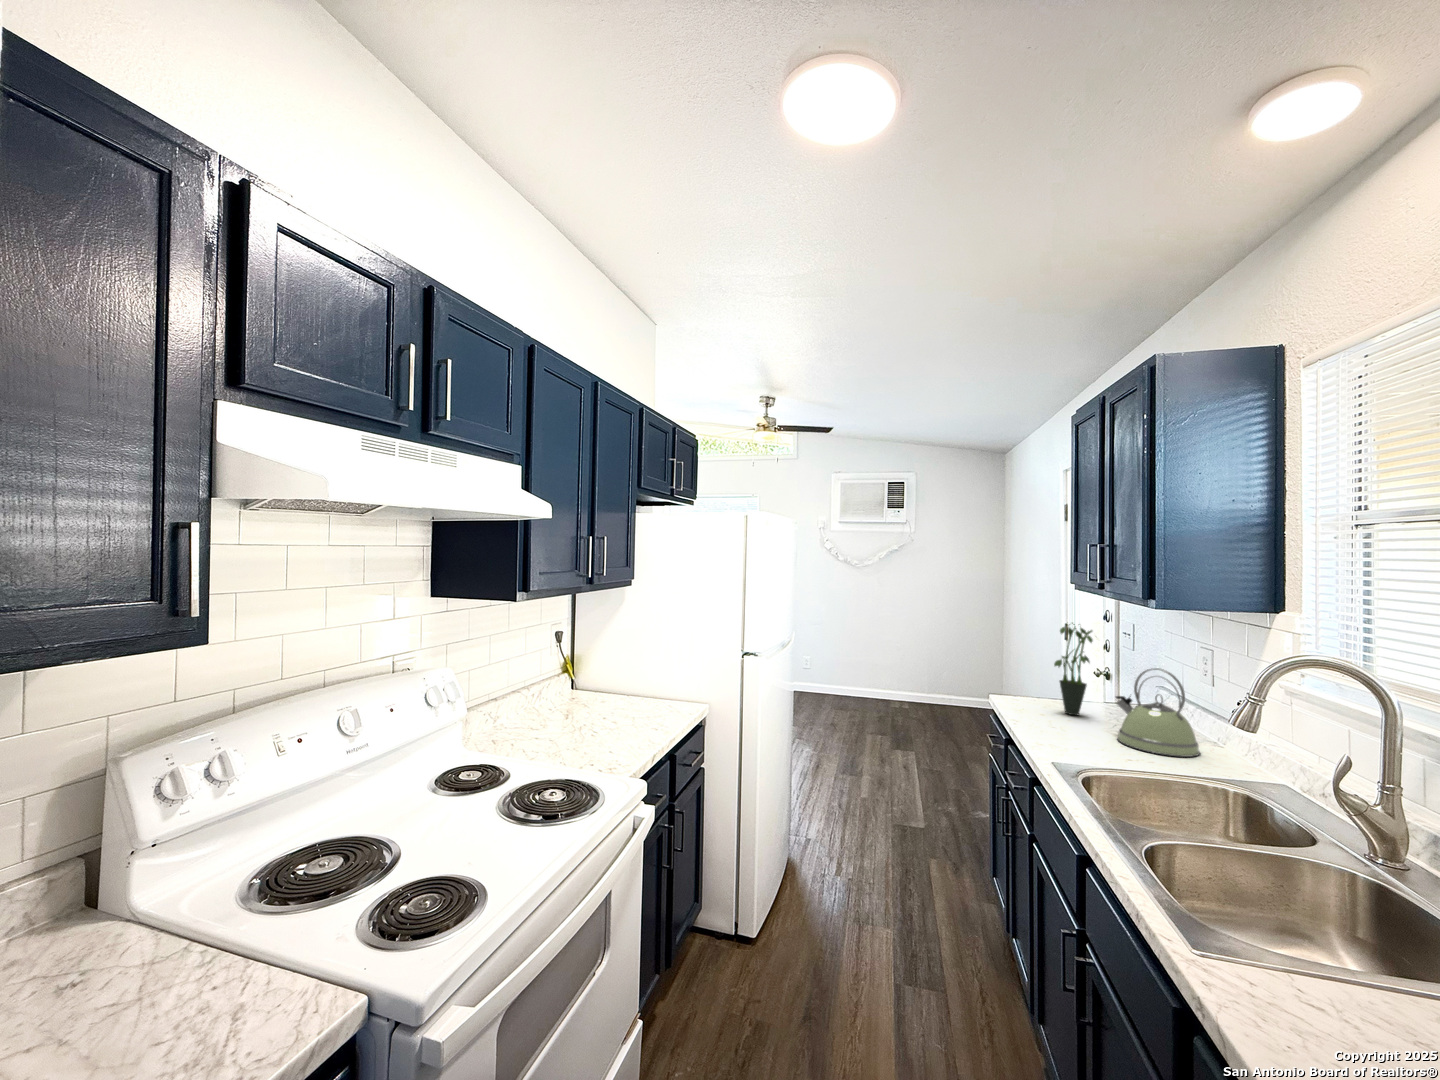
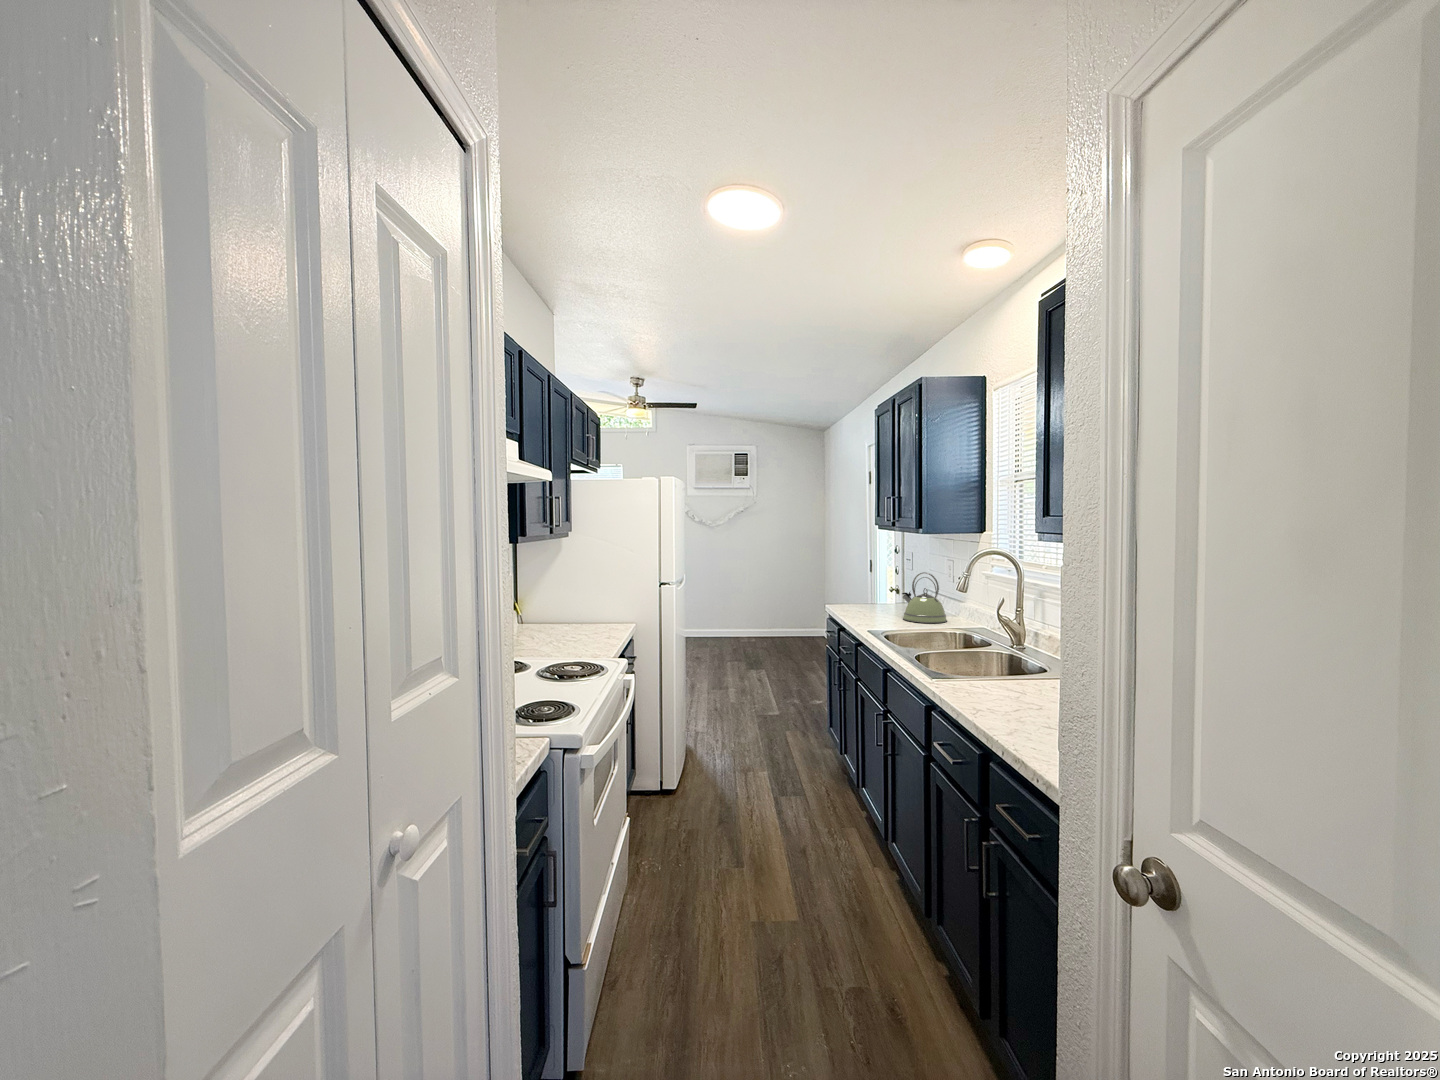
potted plant: present [1054,623,1093,715] -> none [866,549,893,610]

